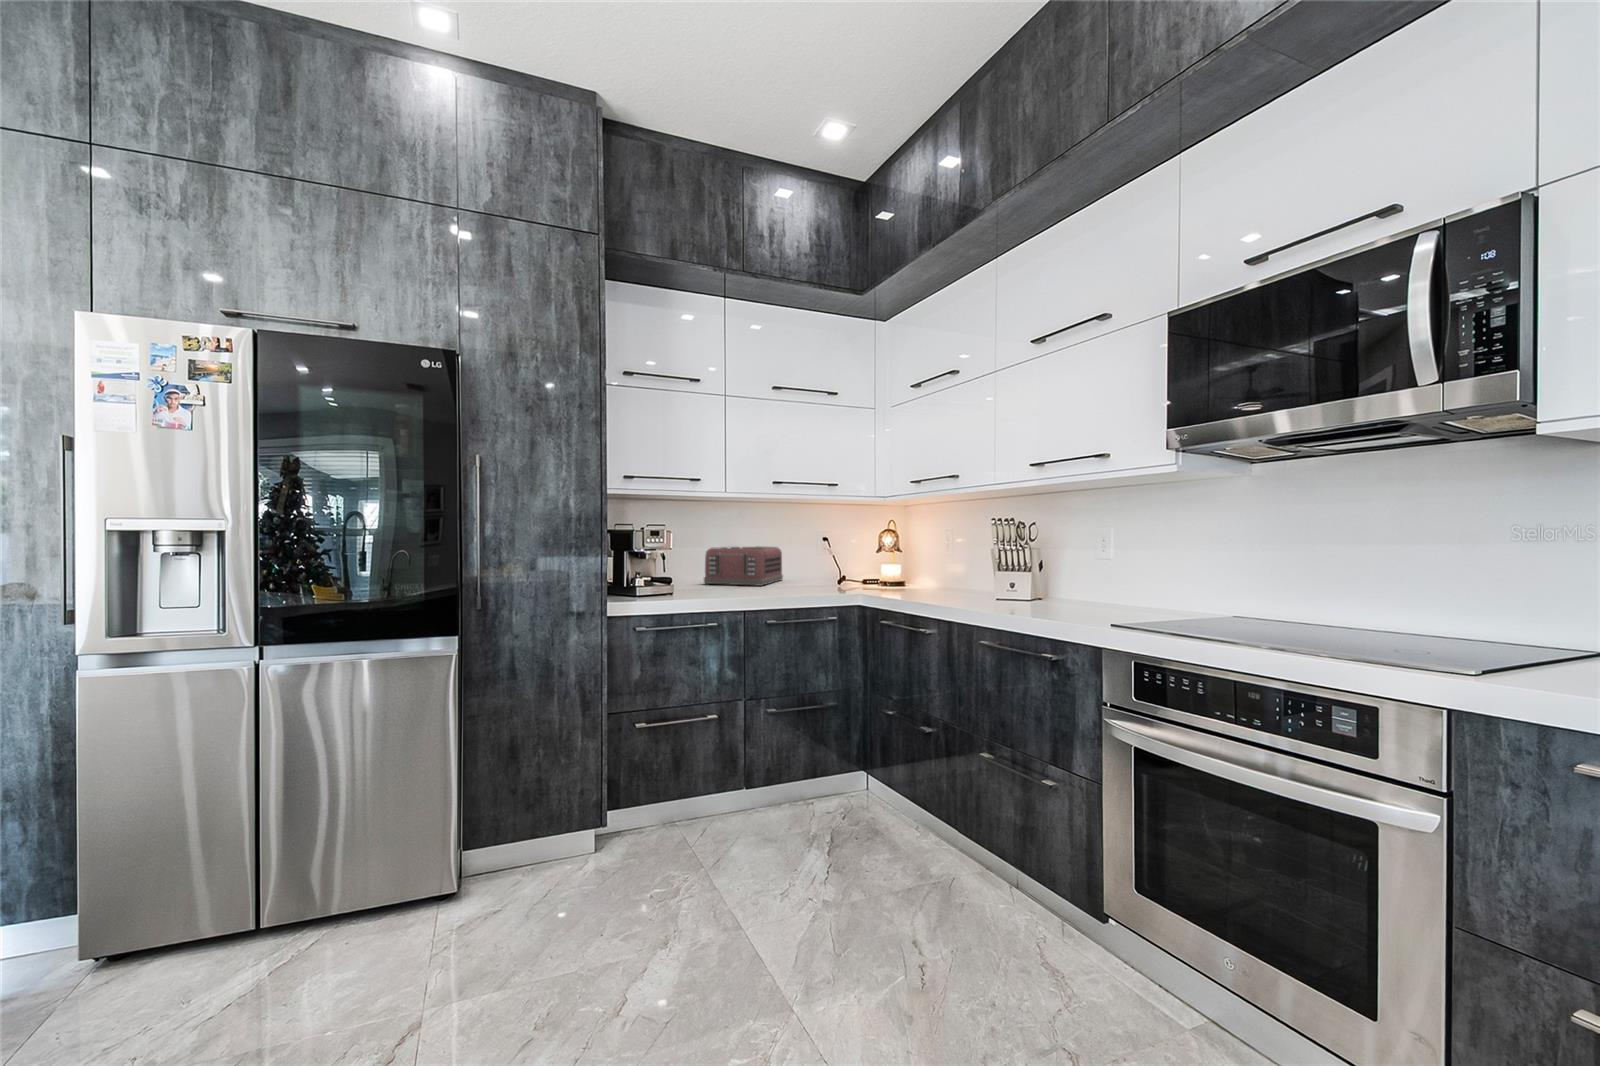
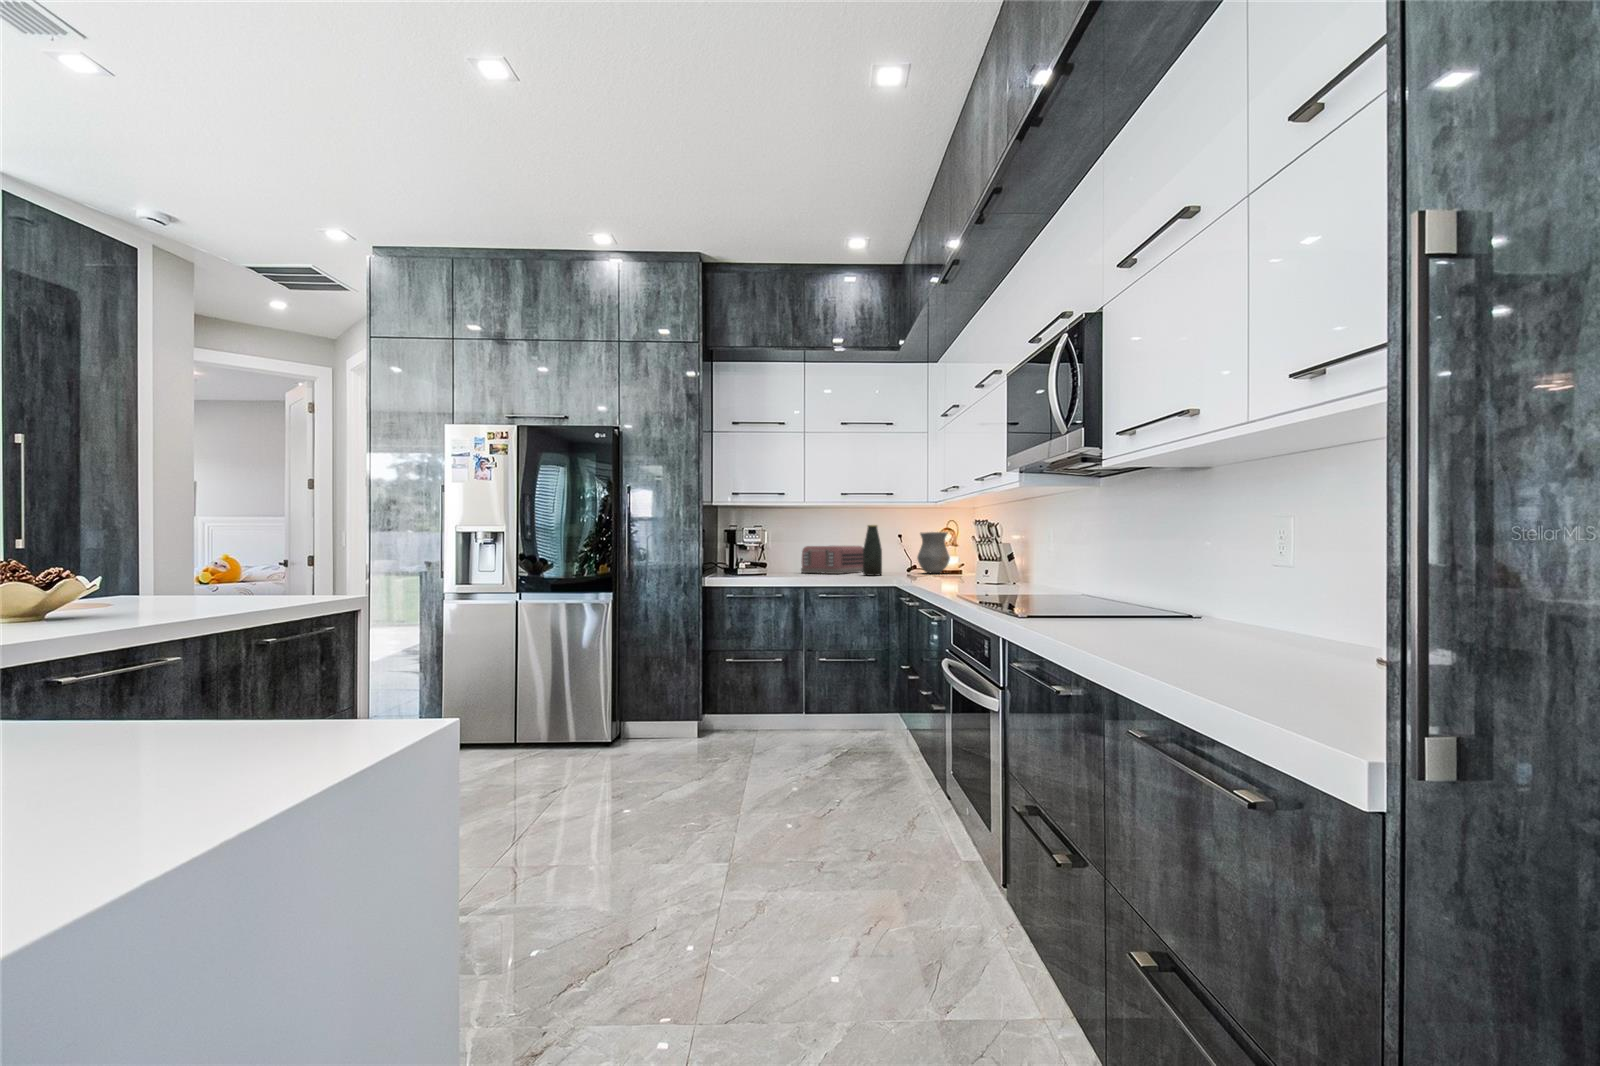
bottle: none [801,522,826,589] -> present [863,525,882,576]
vase: none [858,532,898,583] -> present [917,532,950,573]

